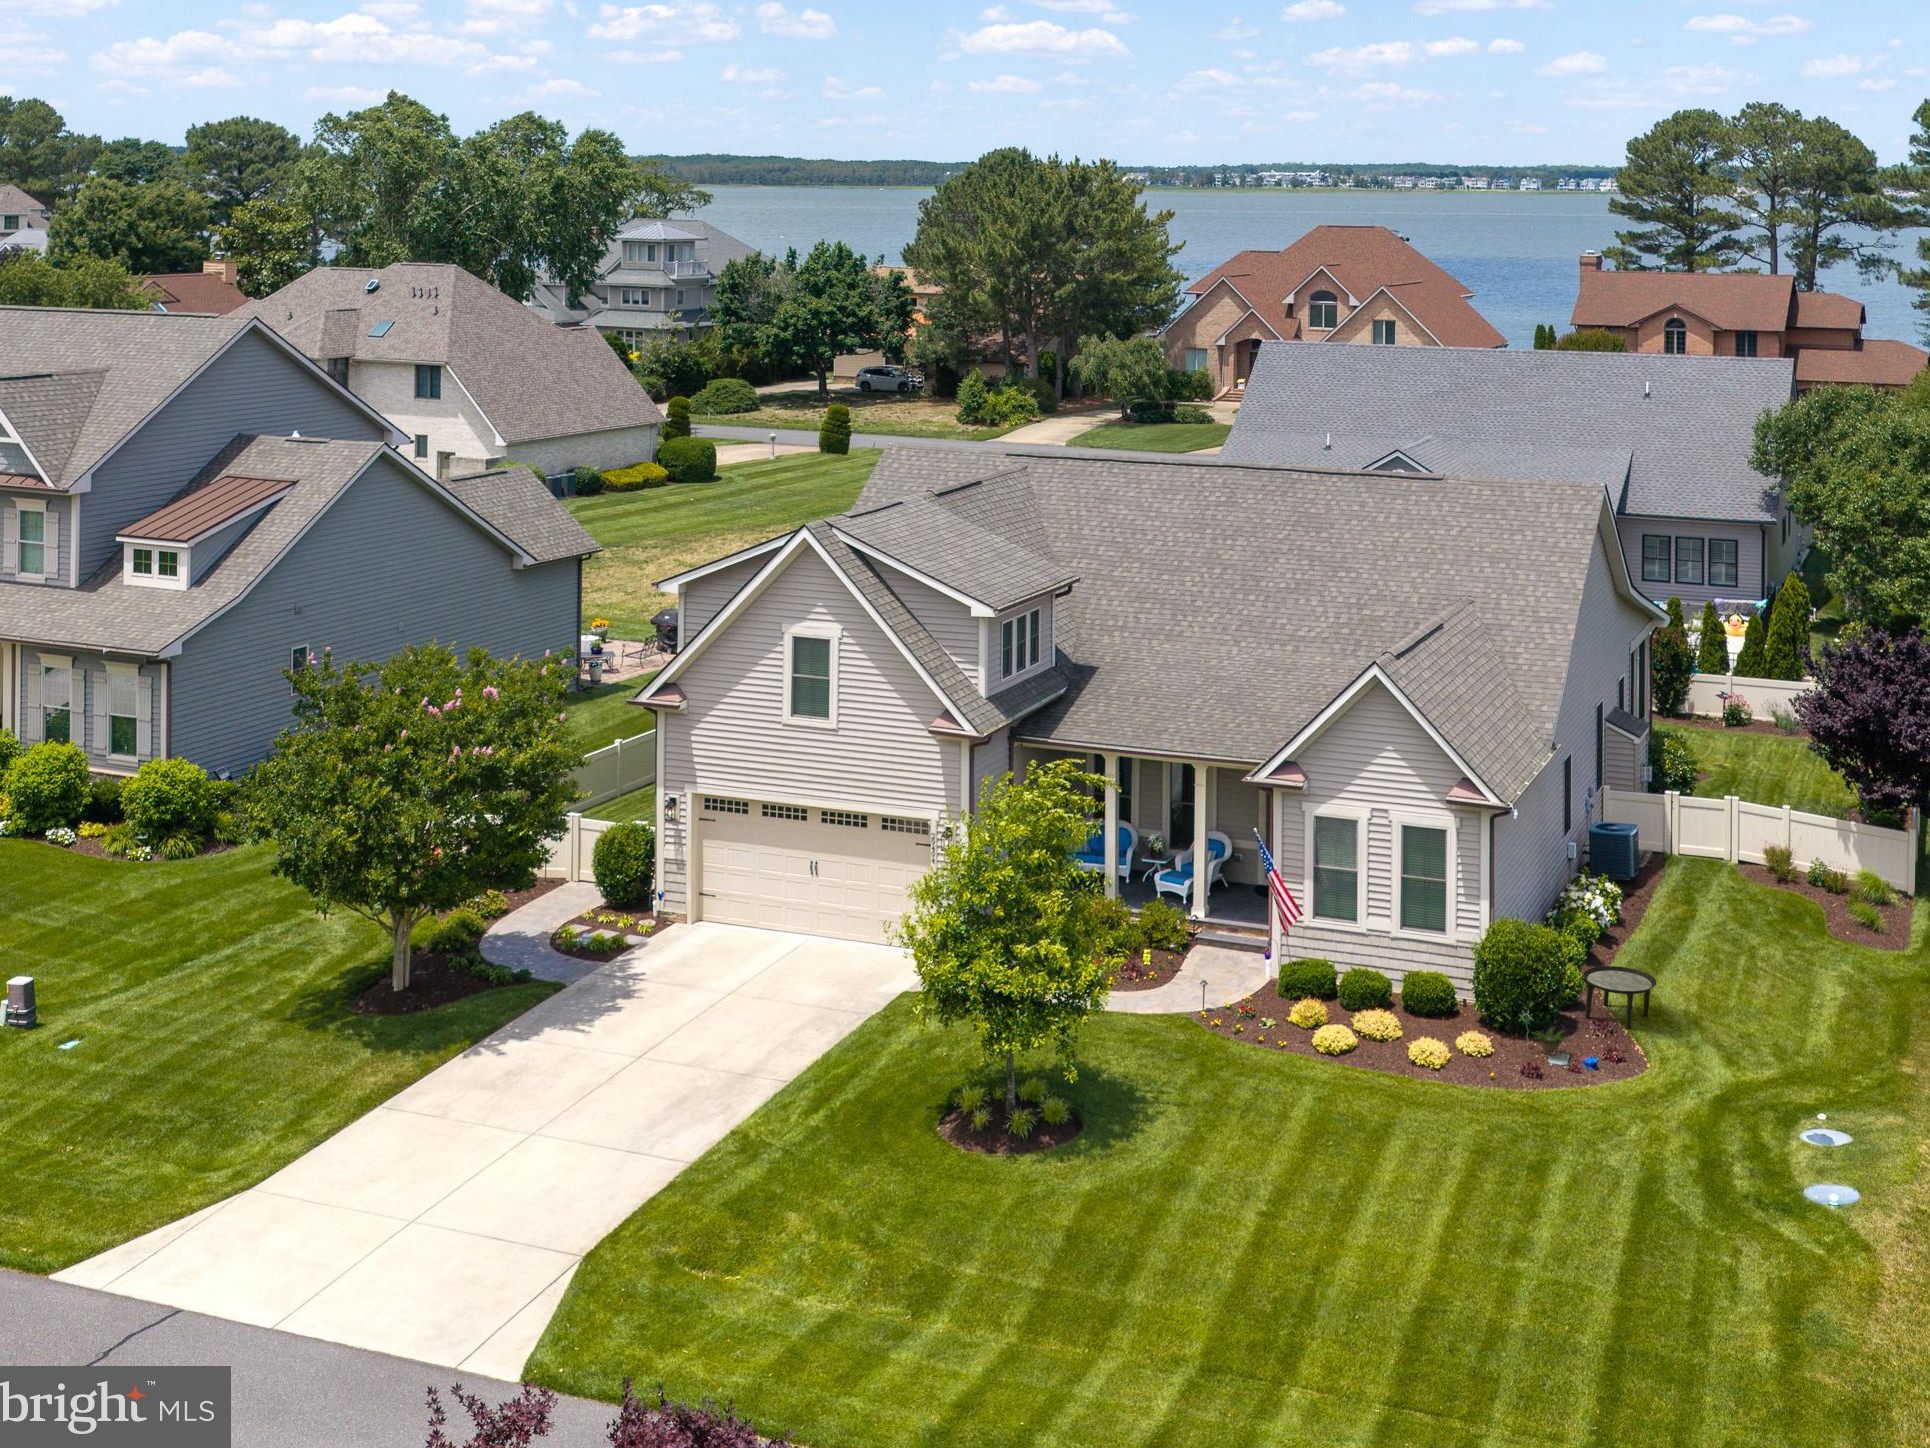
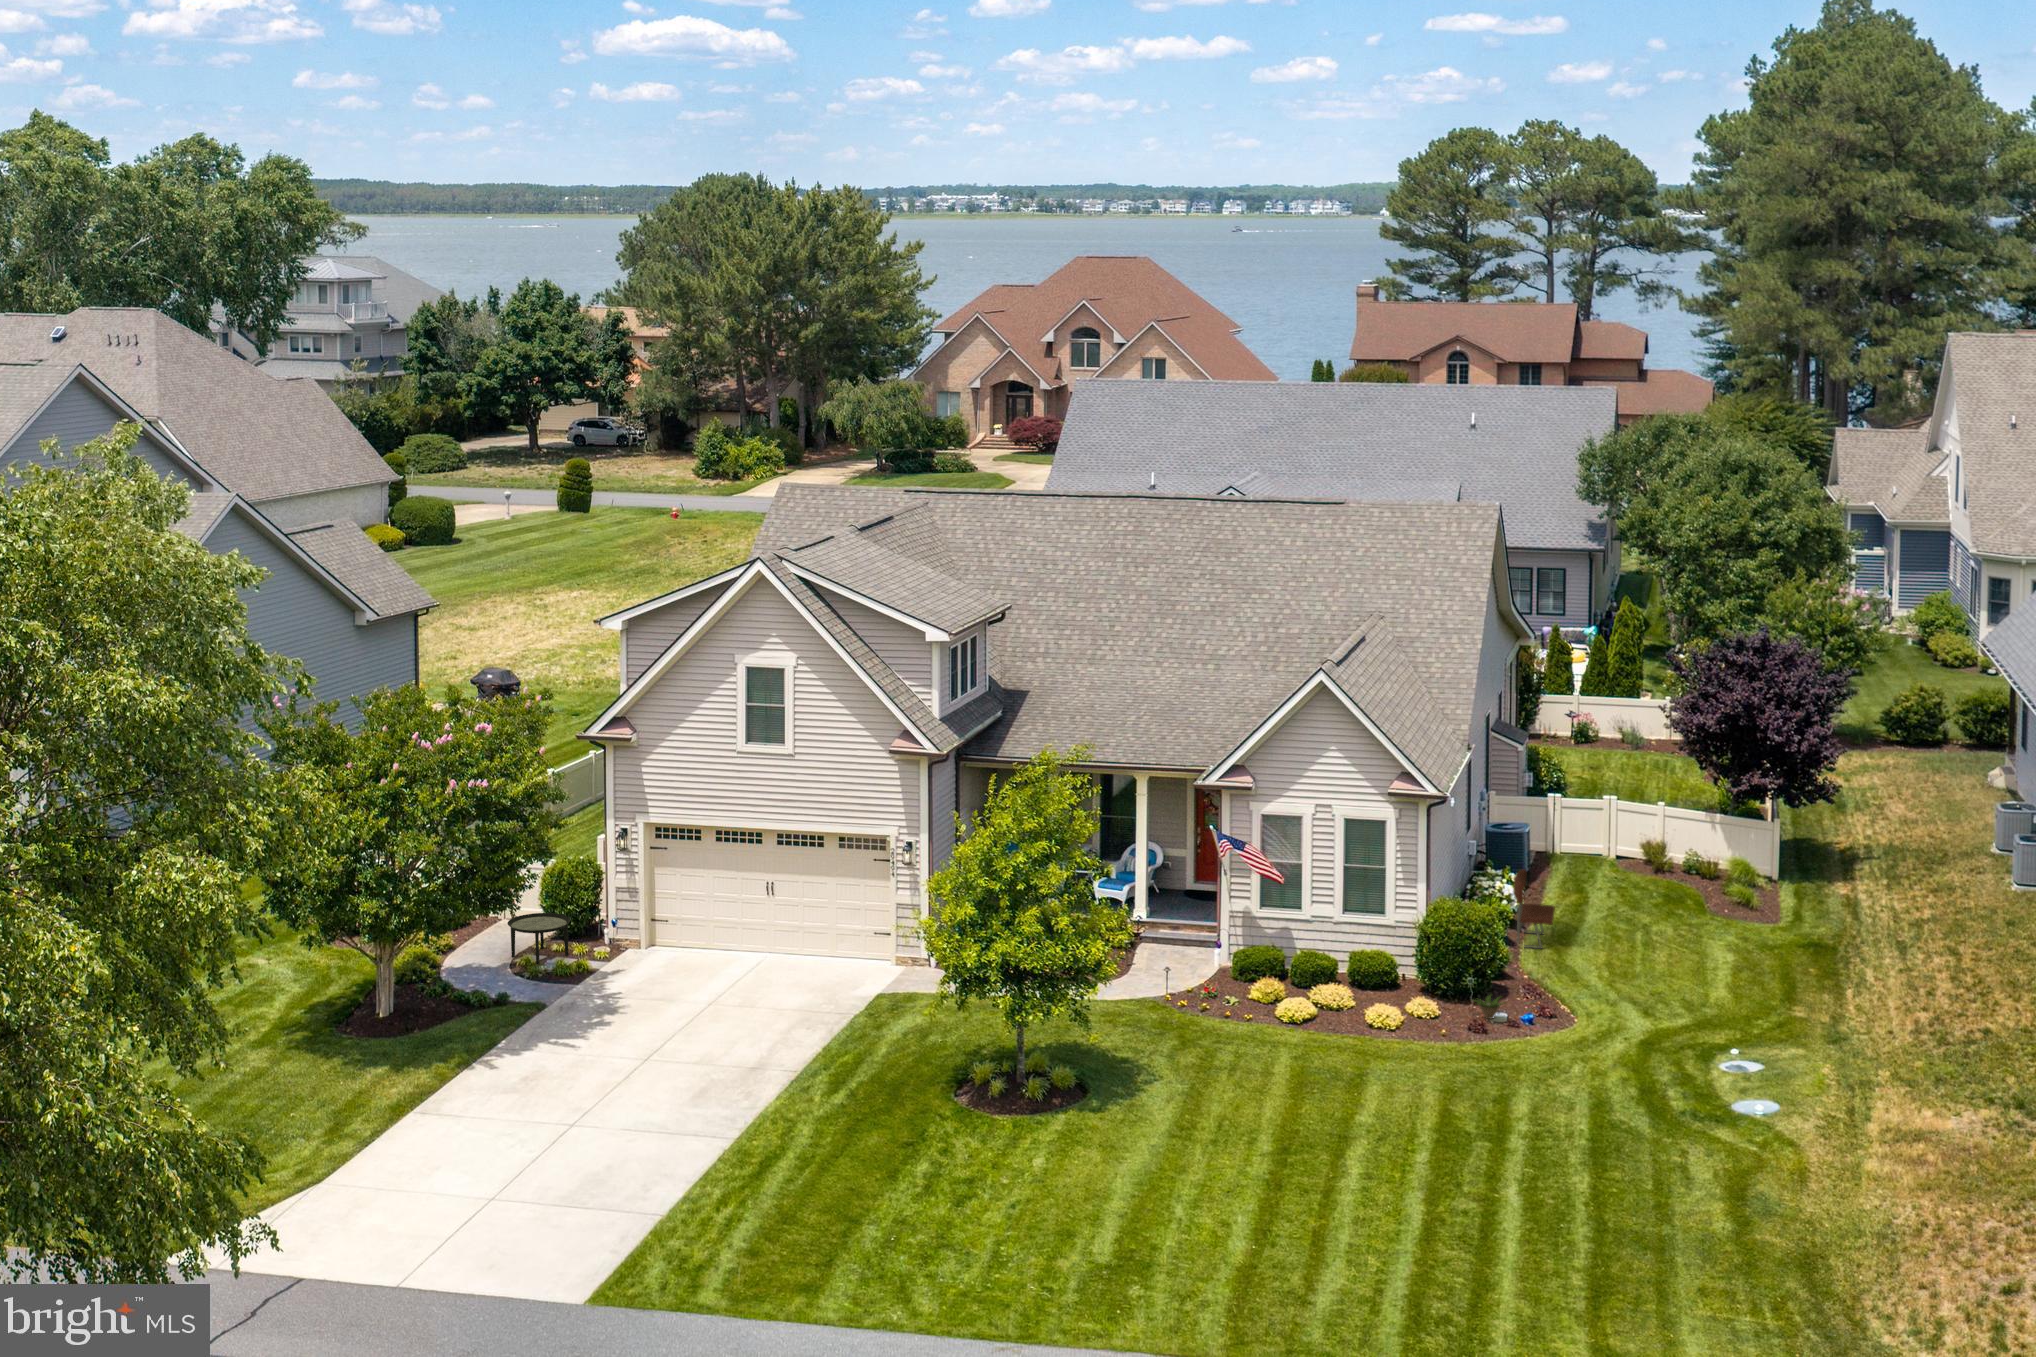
bench: none [1600,880,1649,969] -> present [1513,869,1555,949]
round table: present [1583,966,1656,1029] -> present [508,913,570,964]

